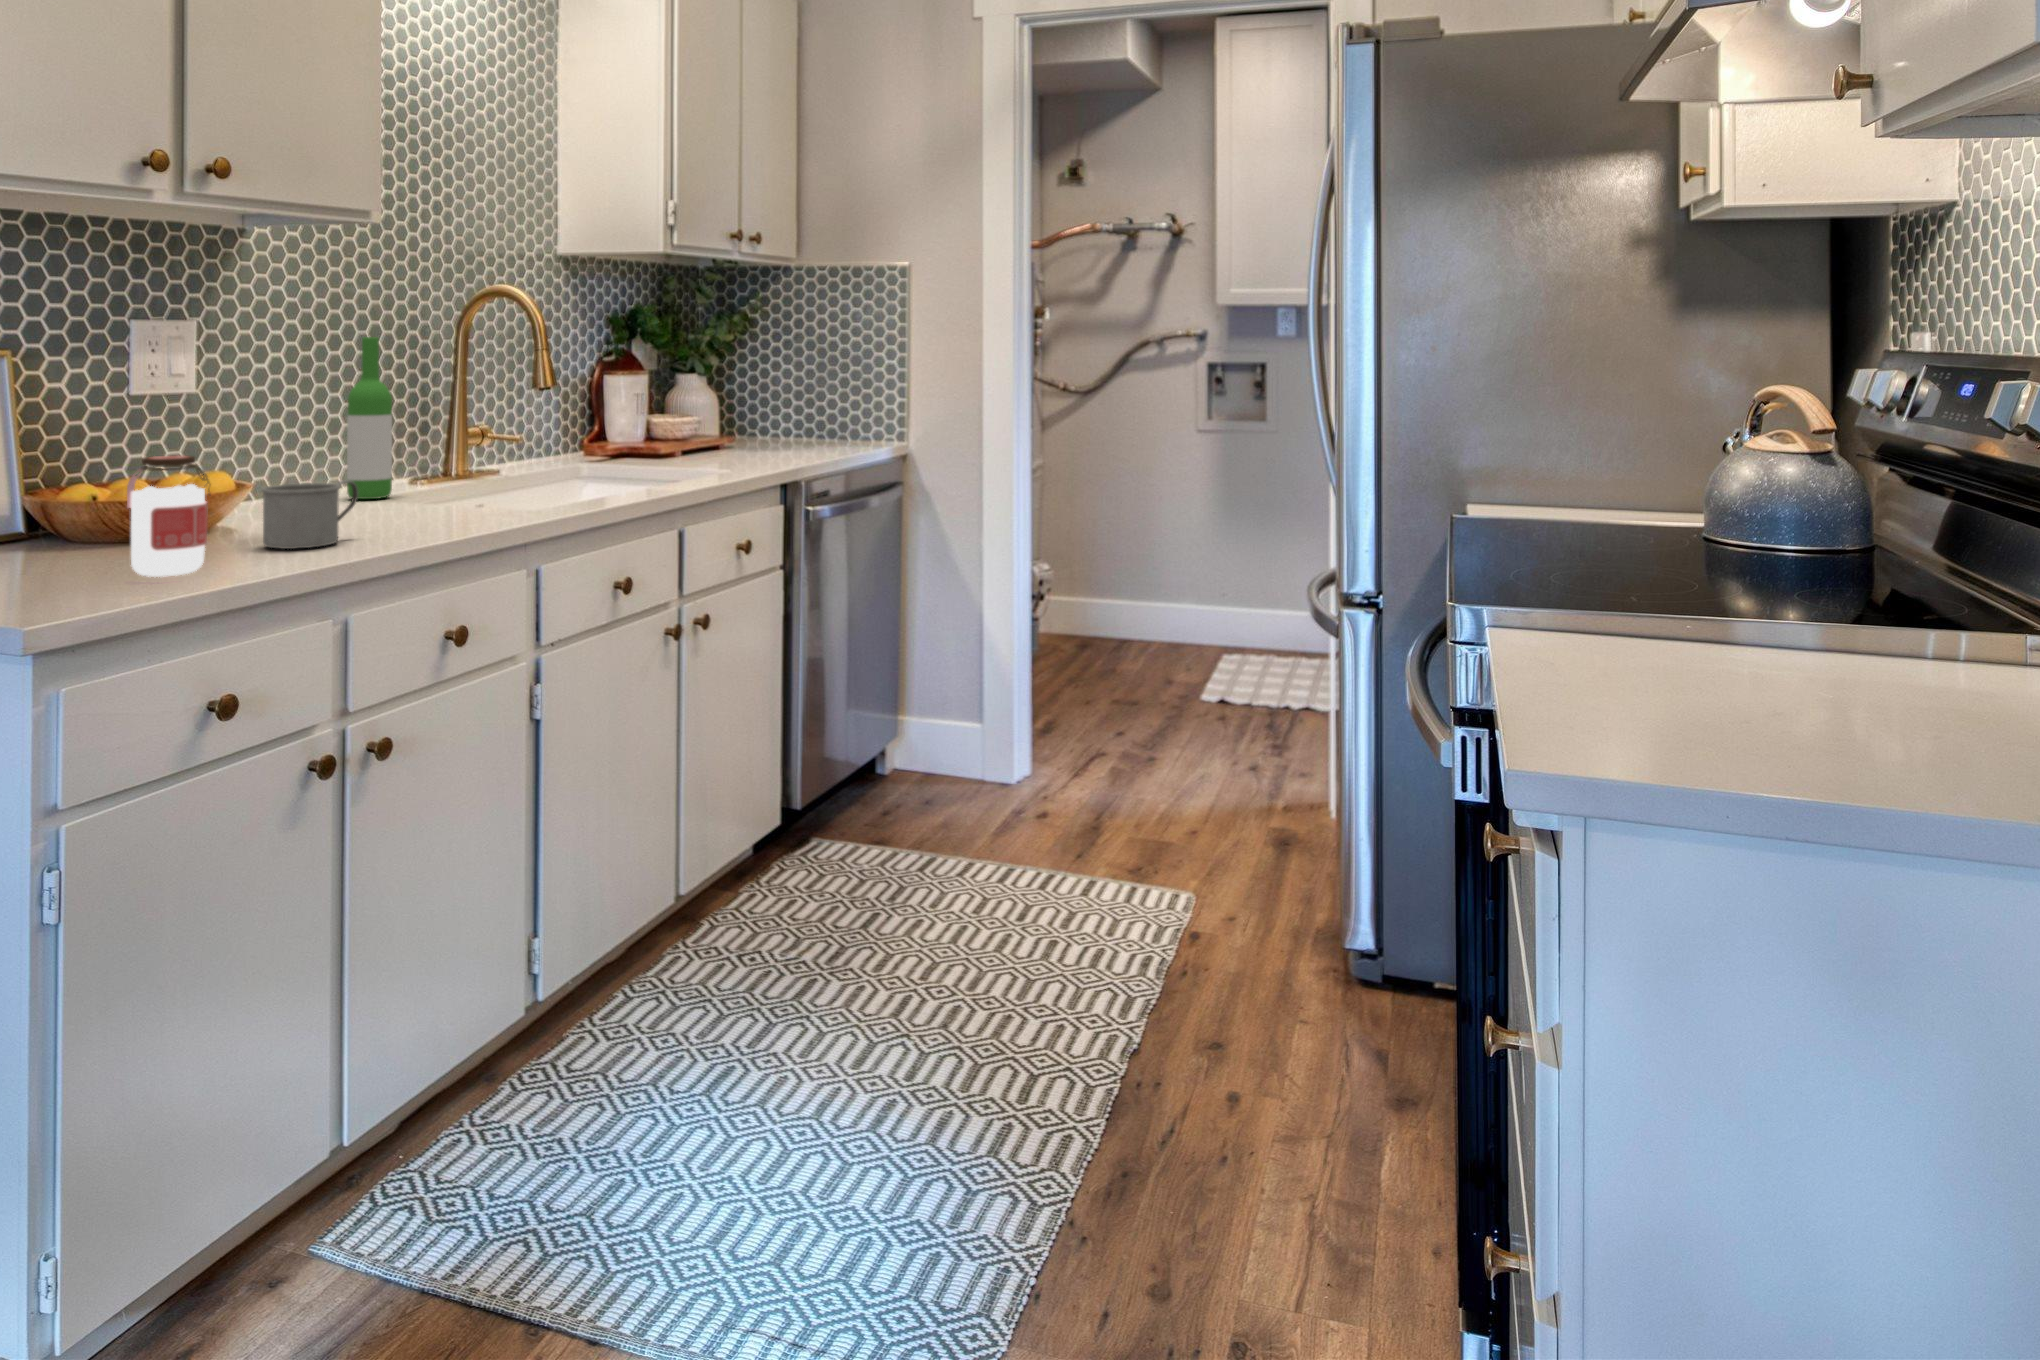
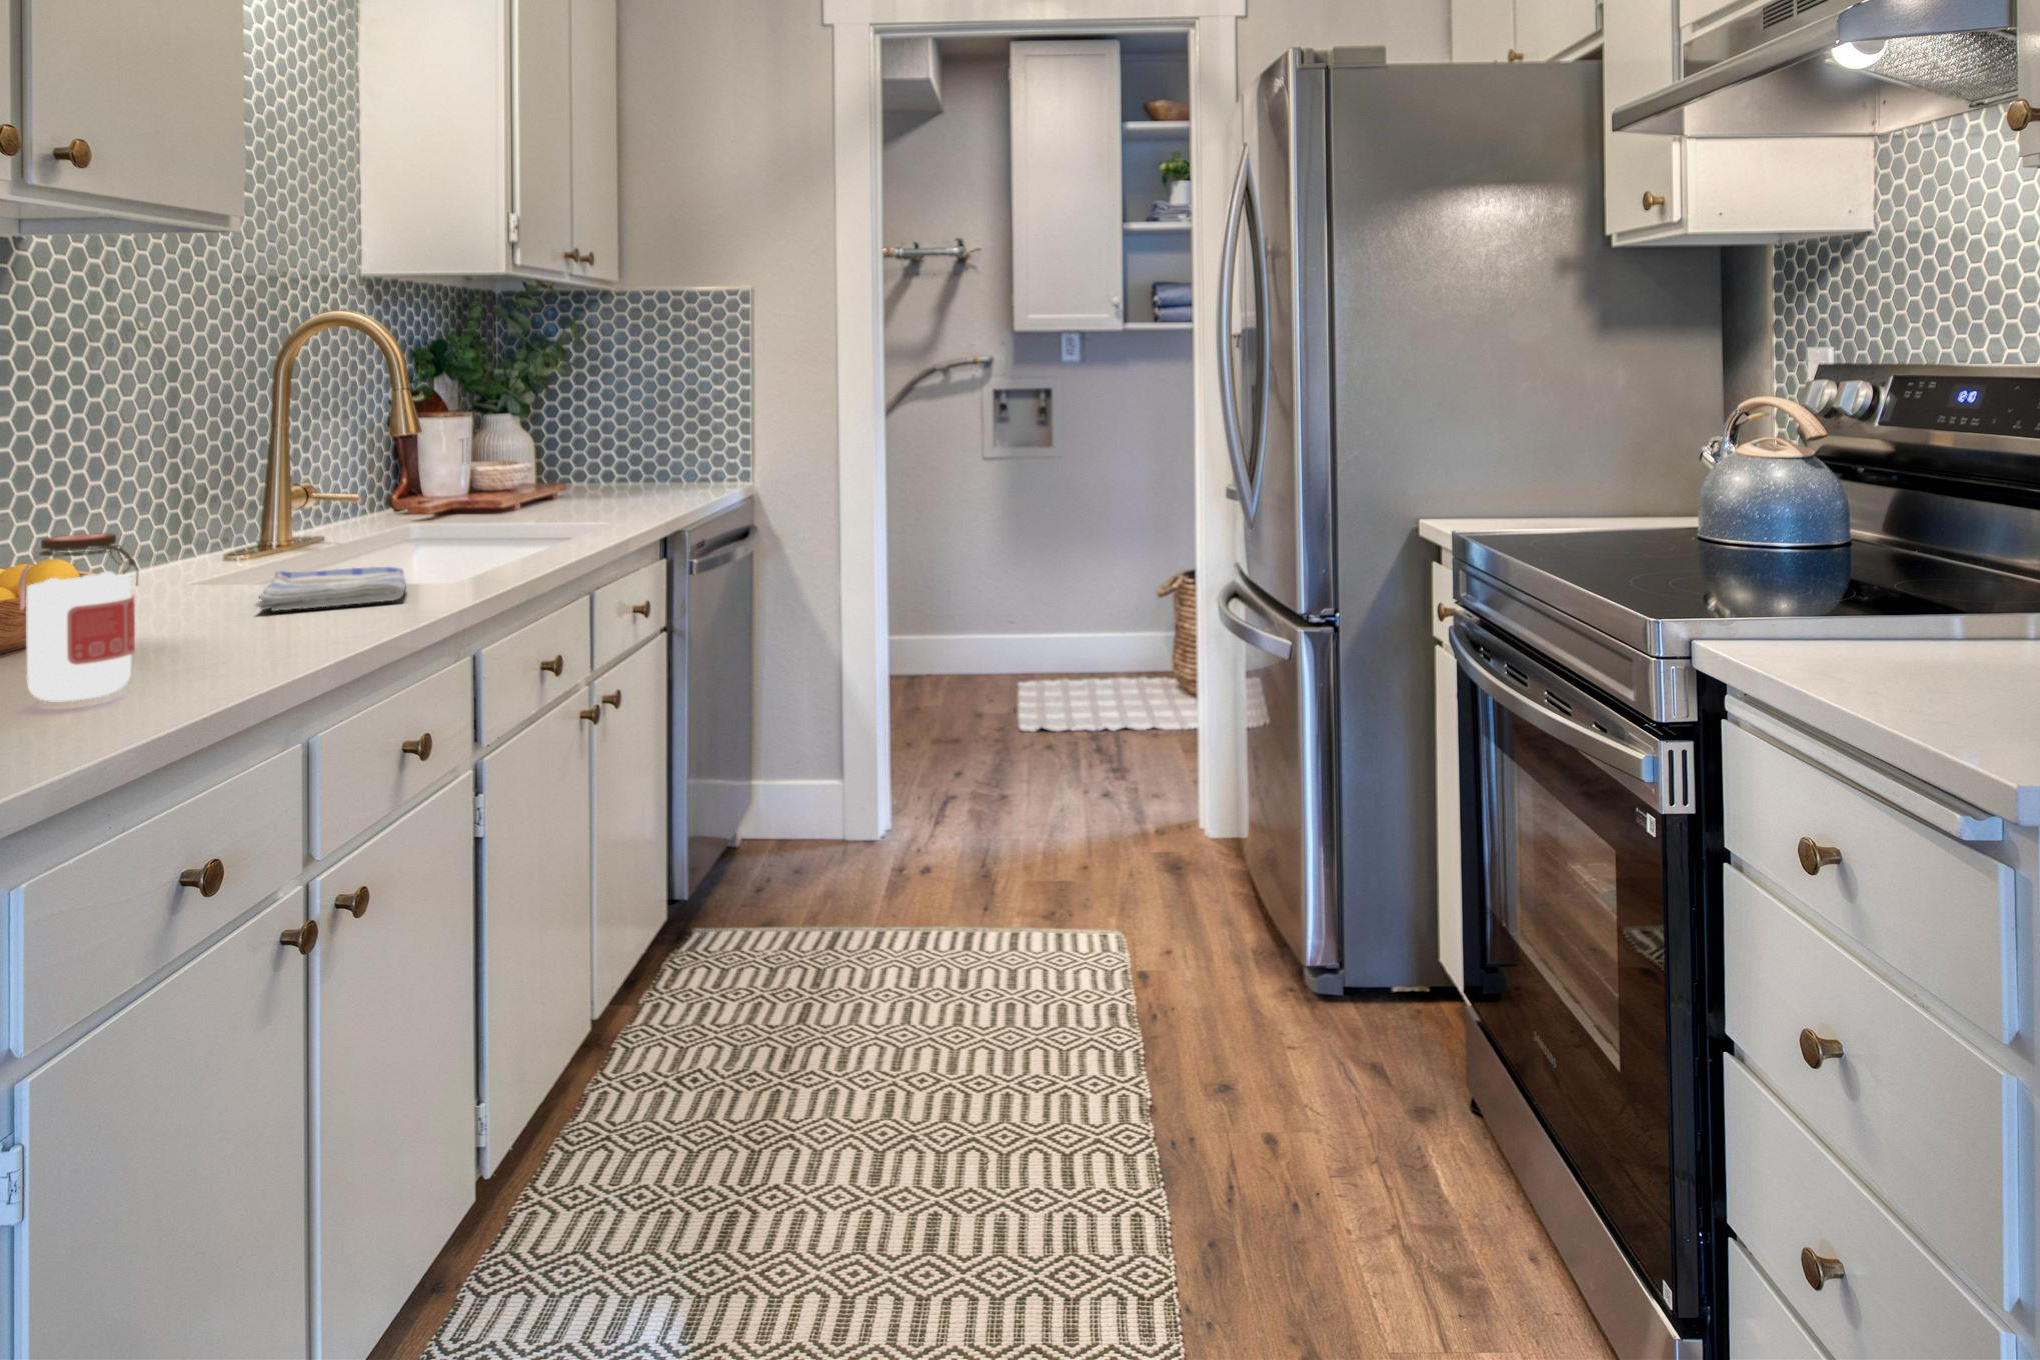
wine bottle: present [347,337,392,499] -> none [164,376,225,581]
mug: present [261,480,358,549] -> none [151,555,271,650]
dish towel: none [363,495,504,525] -> present [255,567,406,611]

